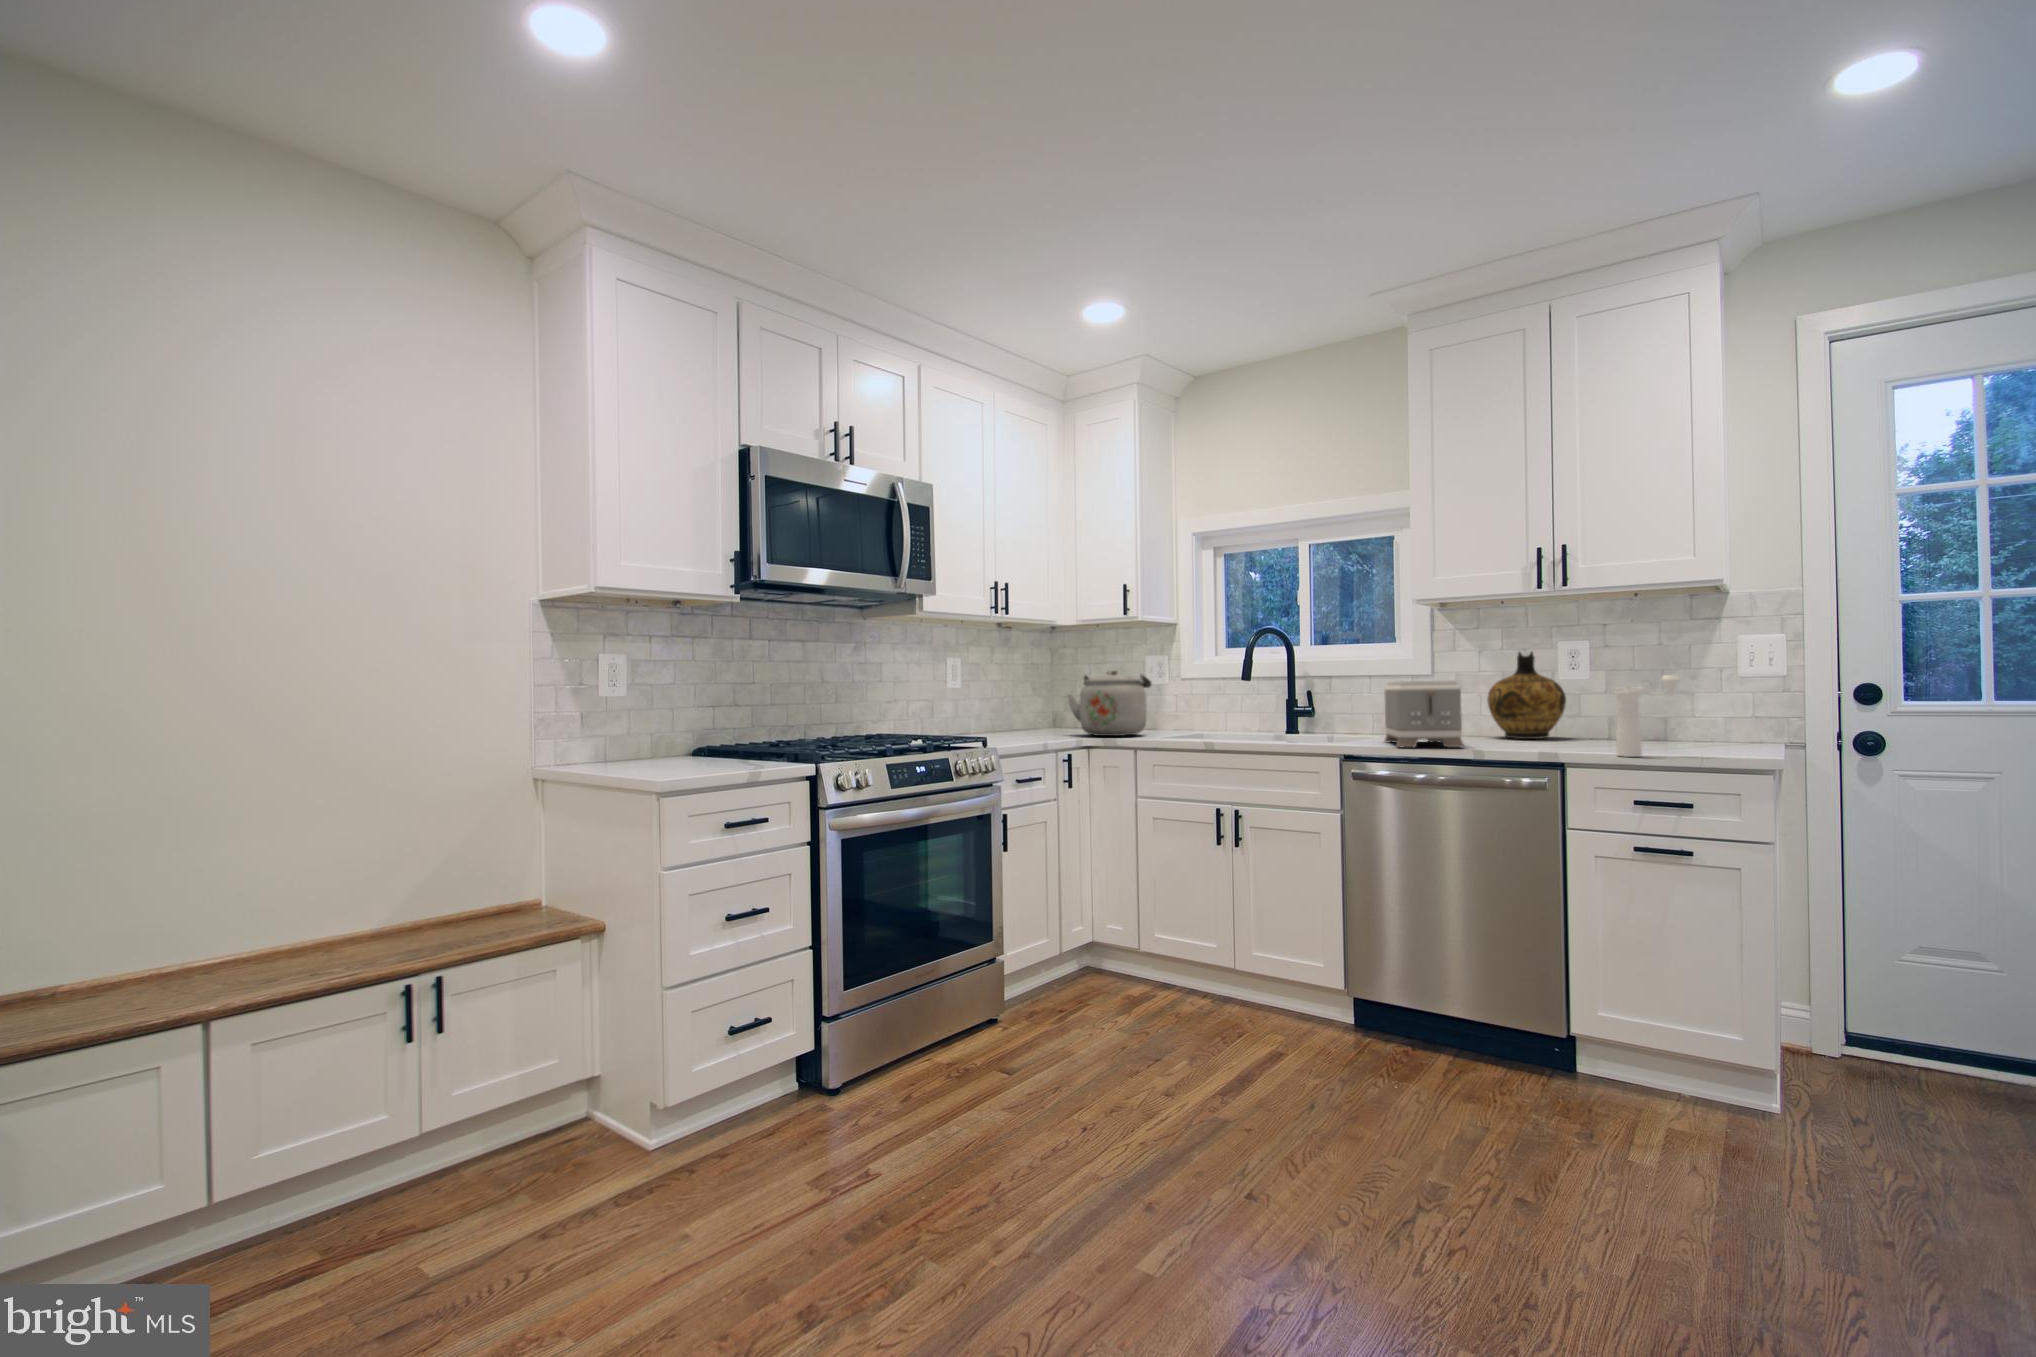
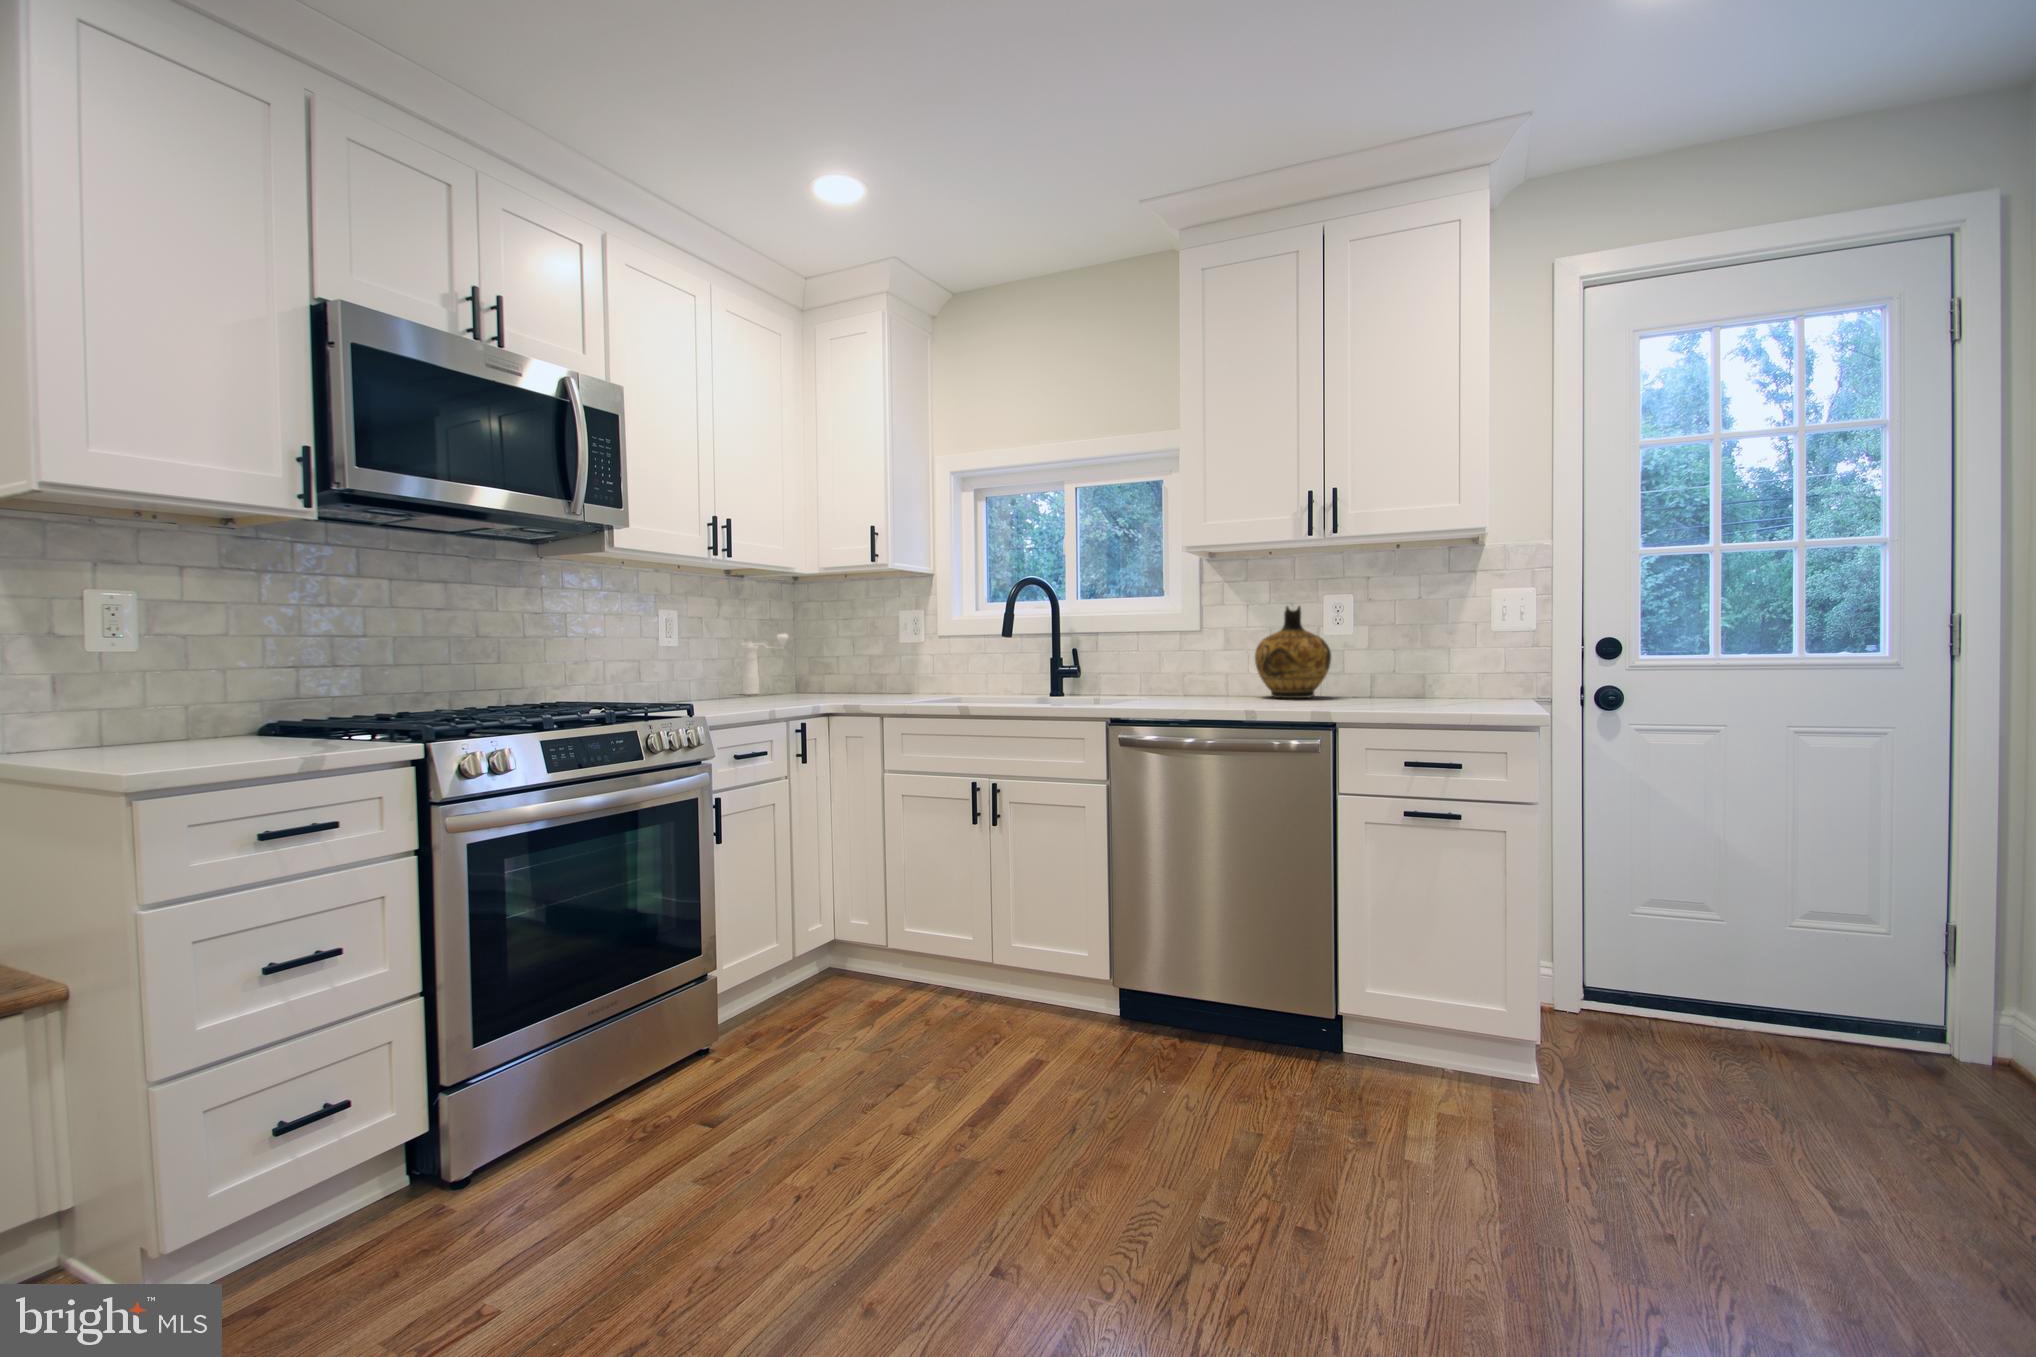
kettle: present [1068,670,1152,736] -> none [801,624,901,700]
pepper mill: present [1615,675,1681,757] -> present [742,634,788,695]
toaster: present [1385,680,1464,747] -> none [1151,635,1237,709]

